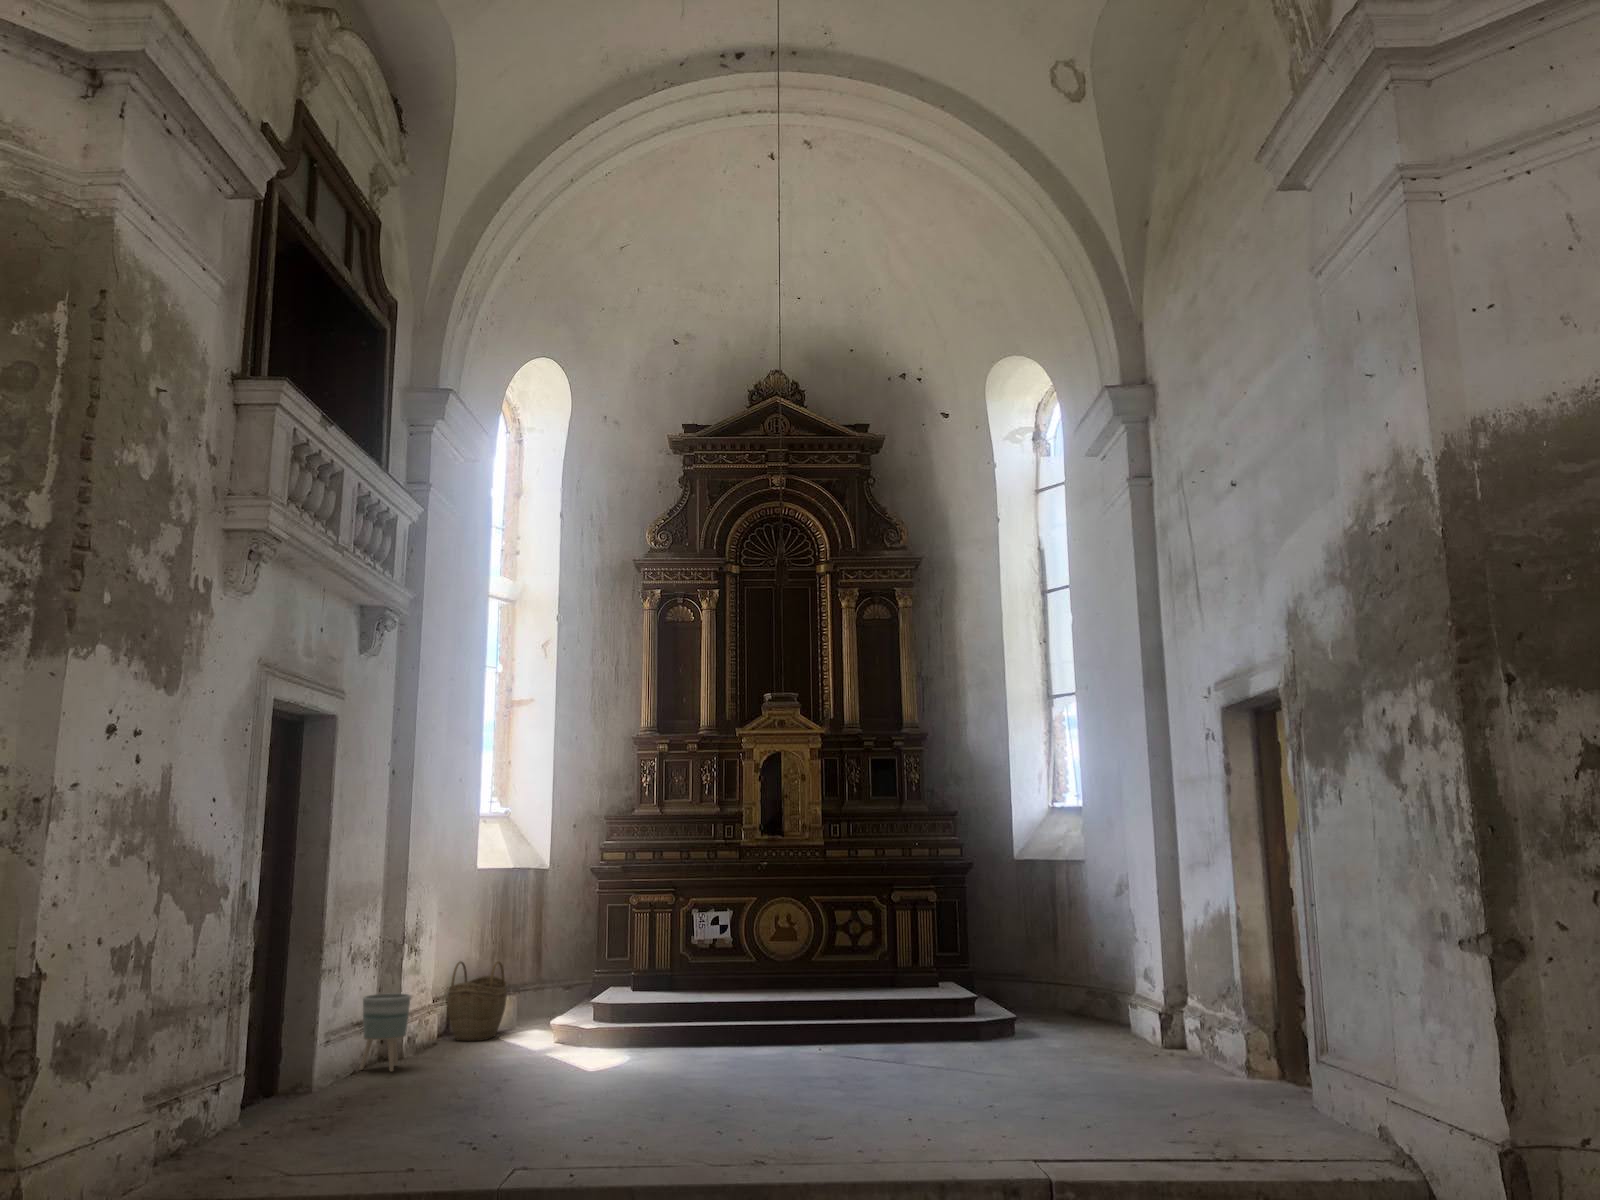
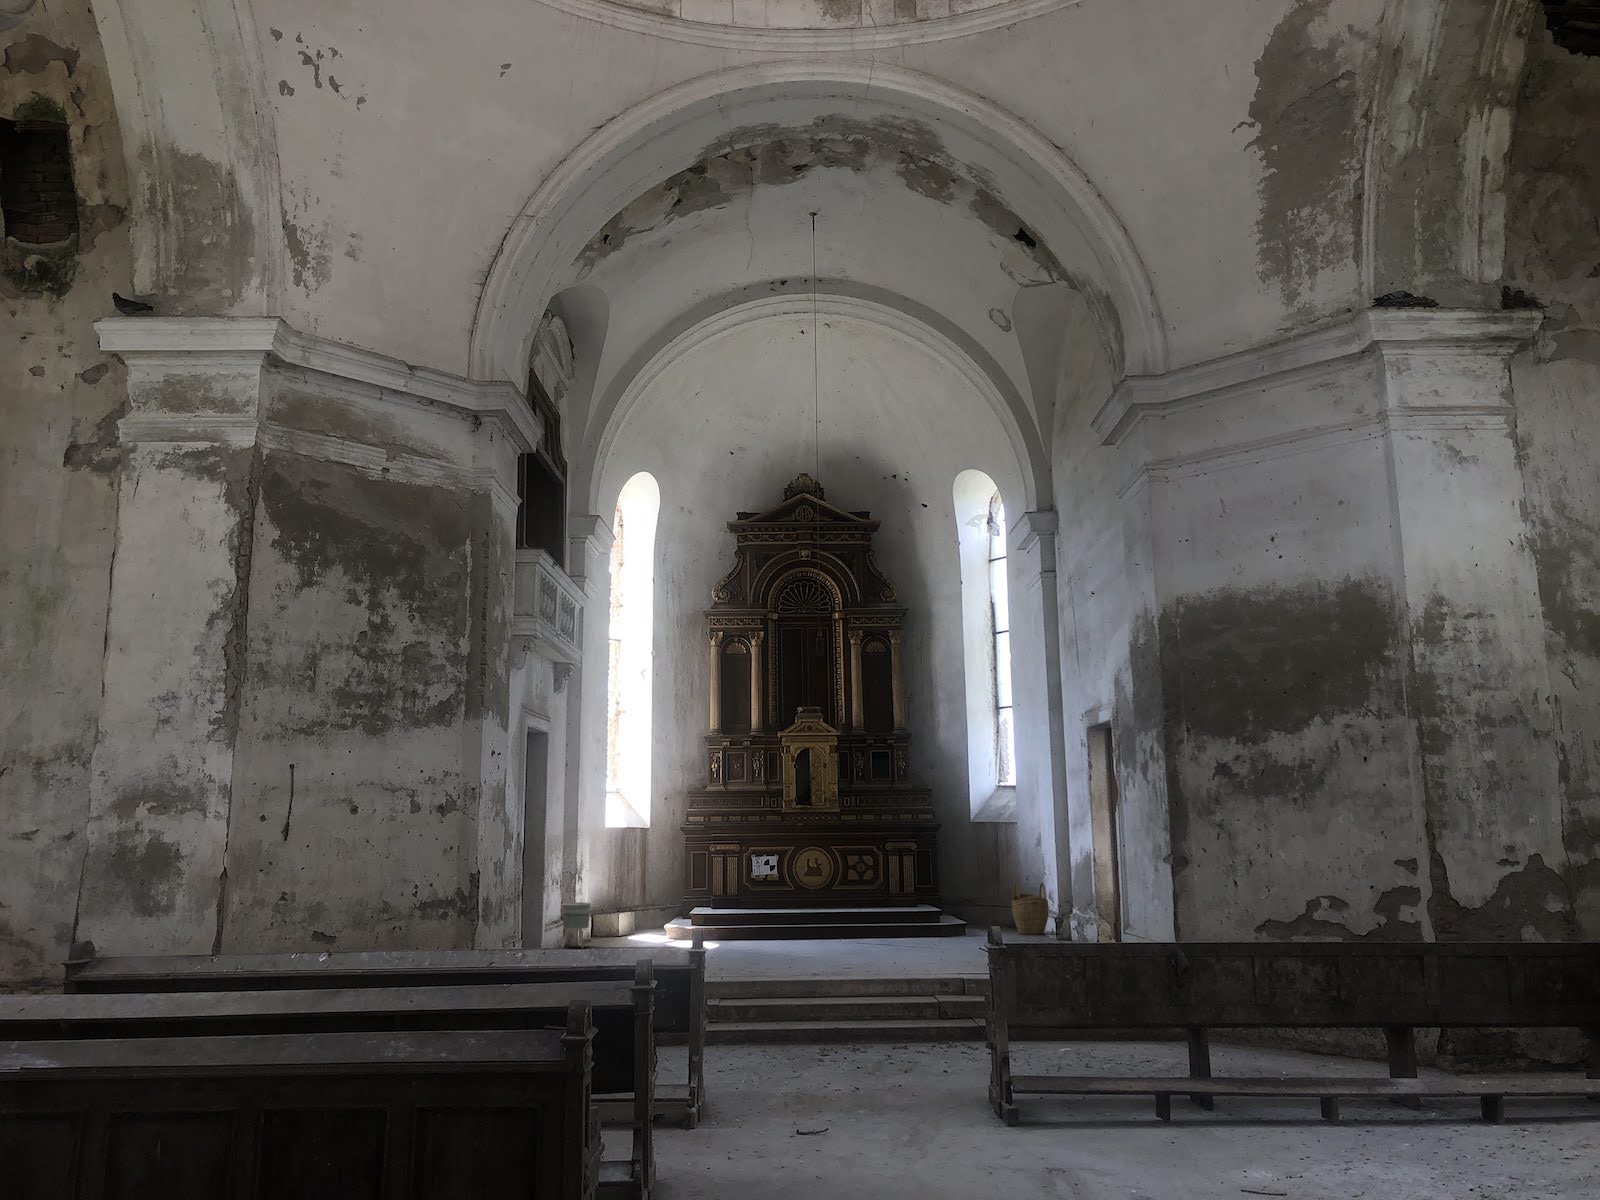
woven basket: present [448,961,507,1041] -> present [1012,883,1049,935]

